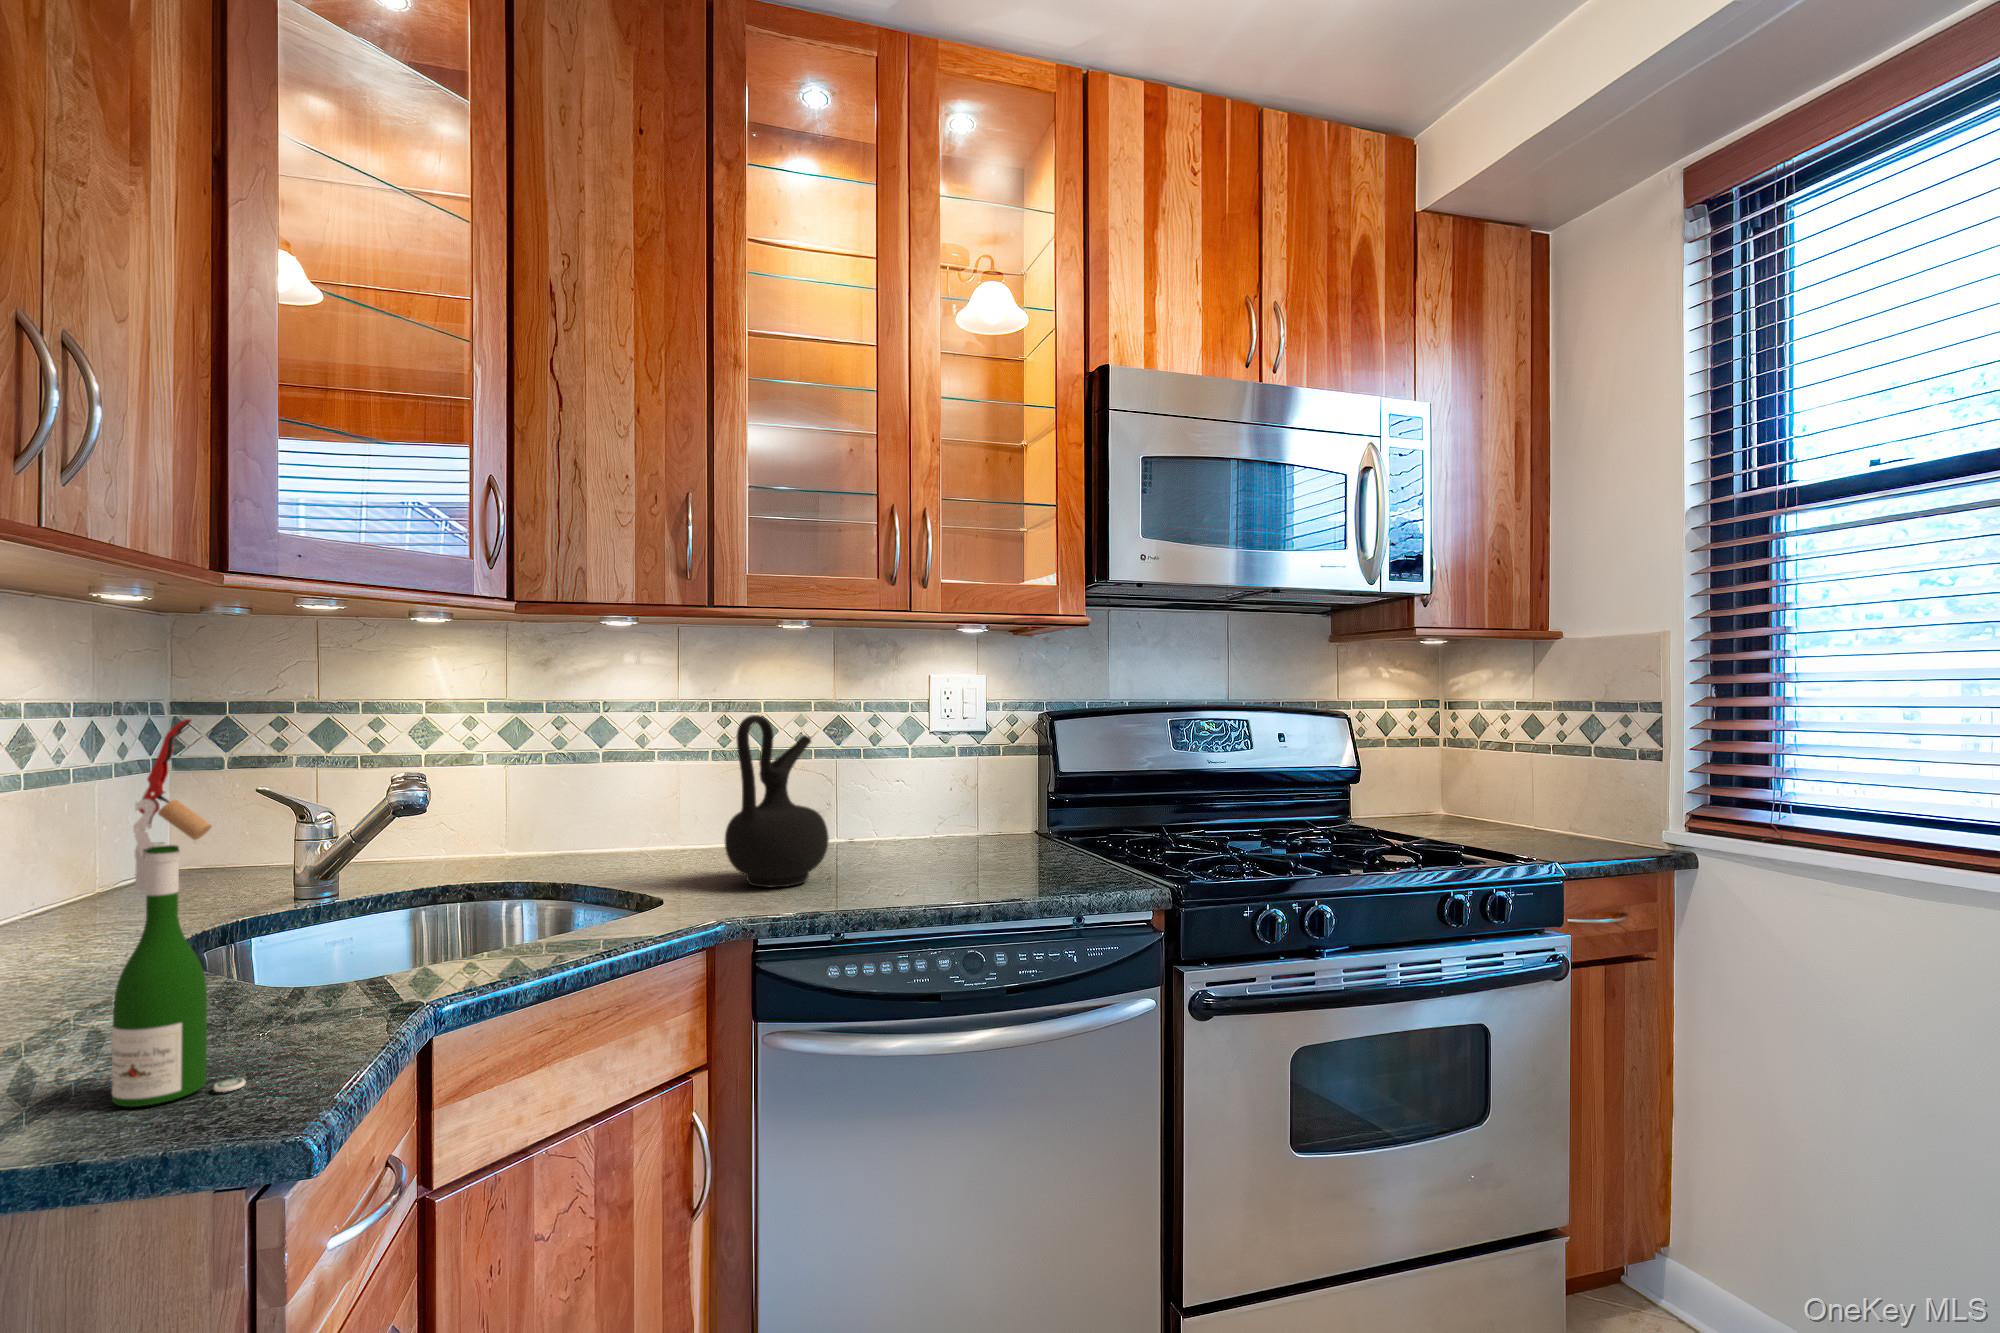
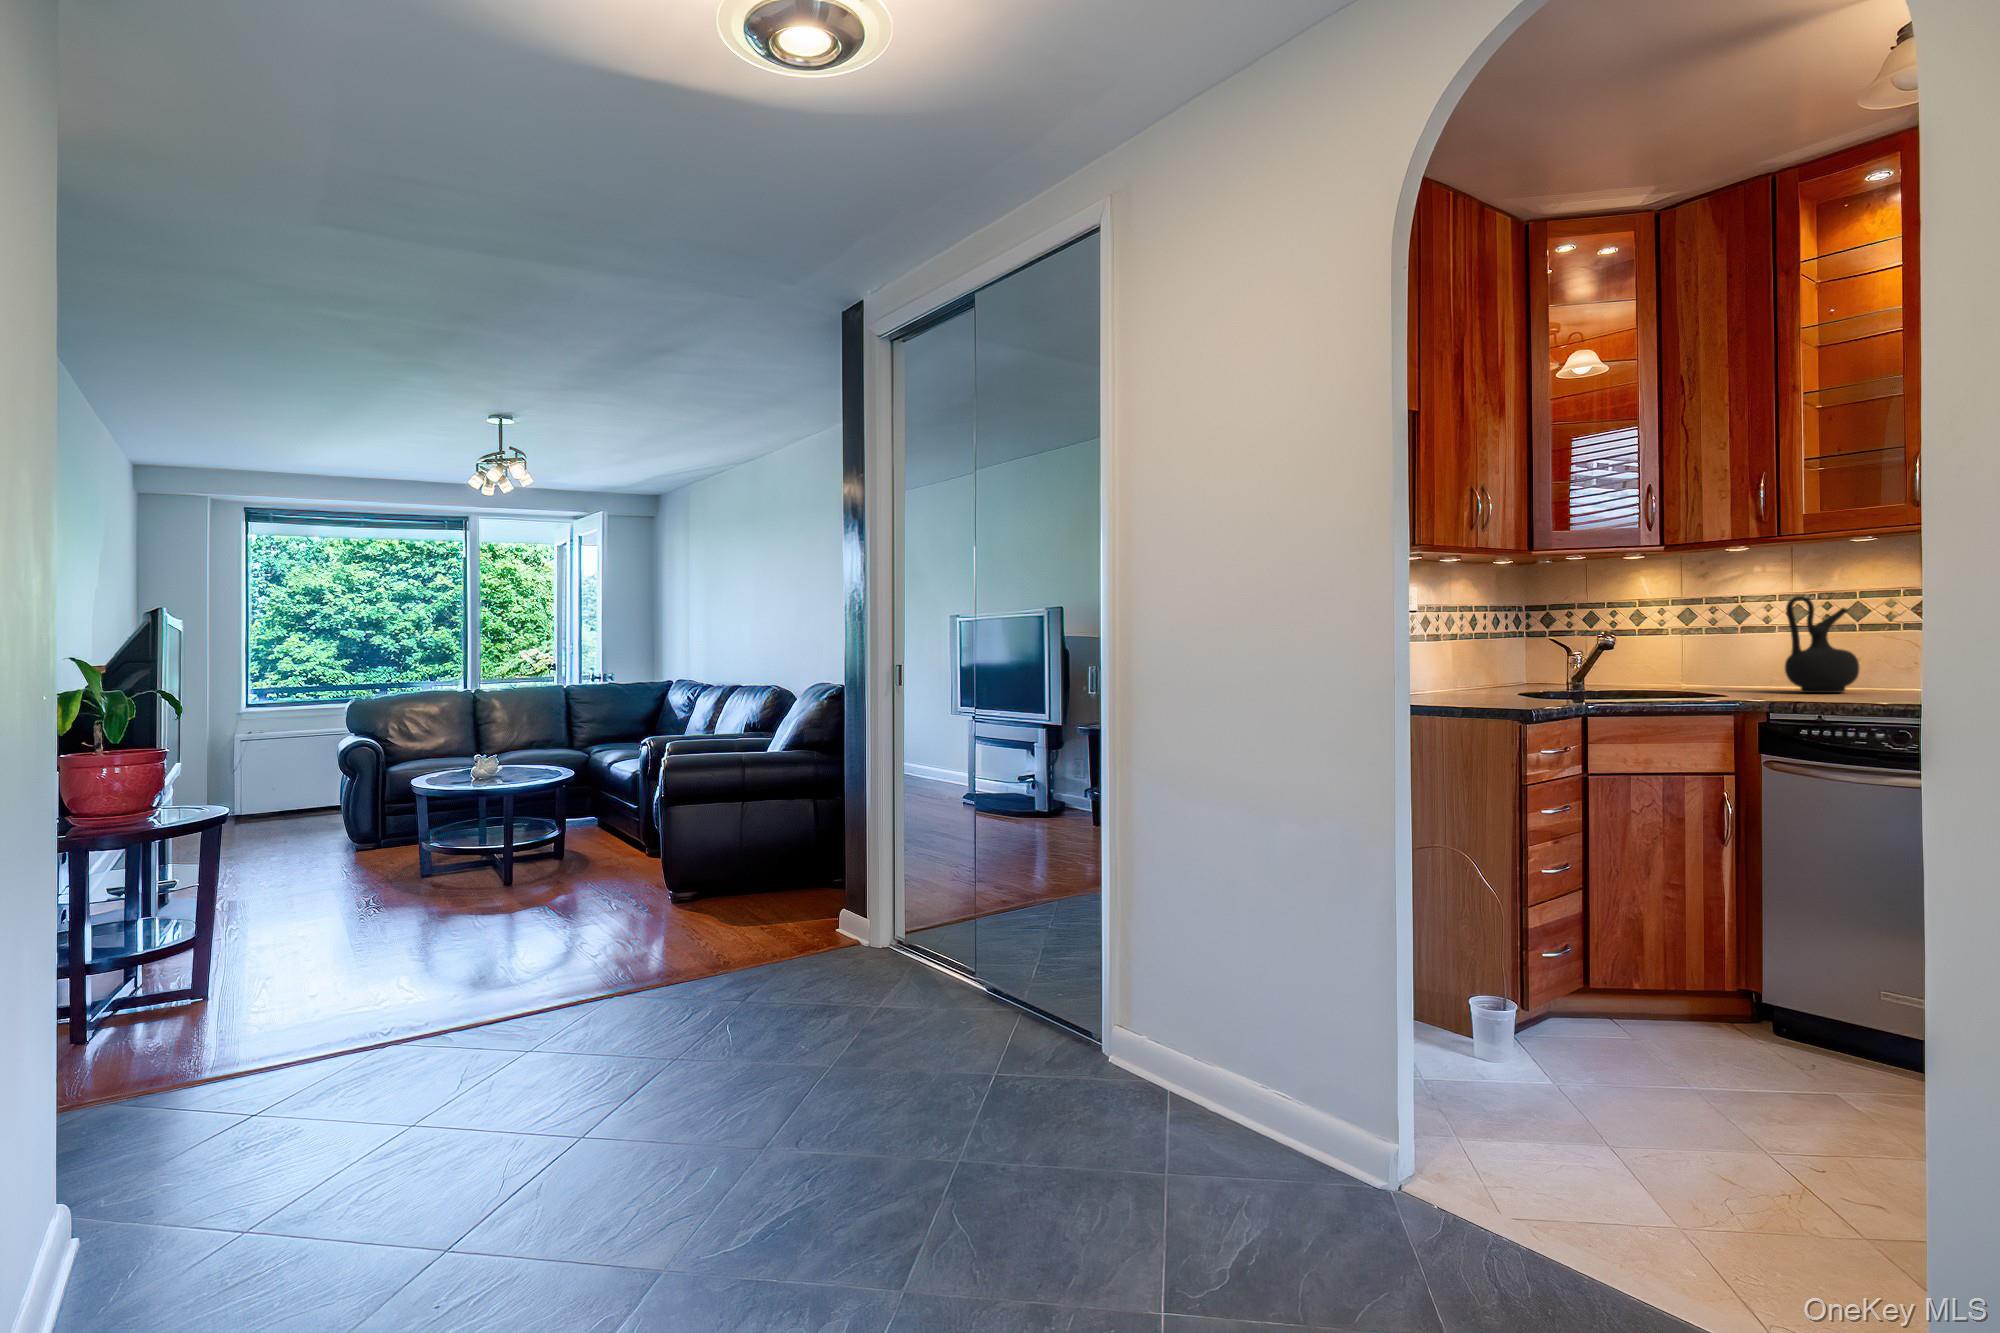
wine bottle: present [112,719,246,1107] -> none [1496,596,1529,703]

